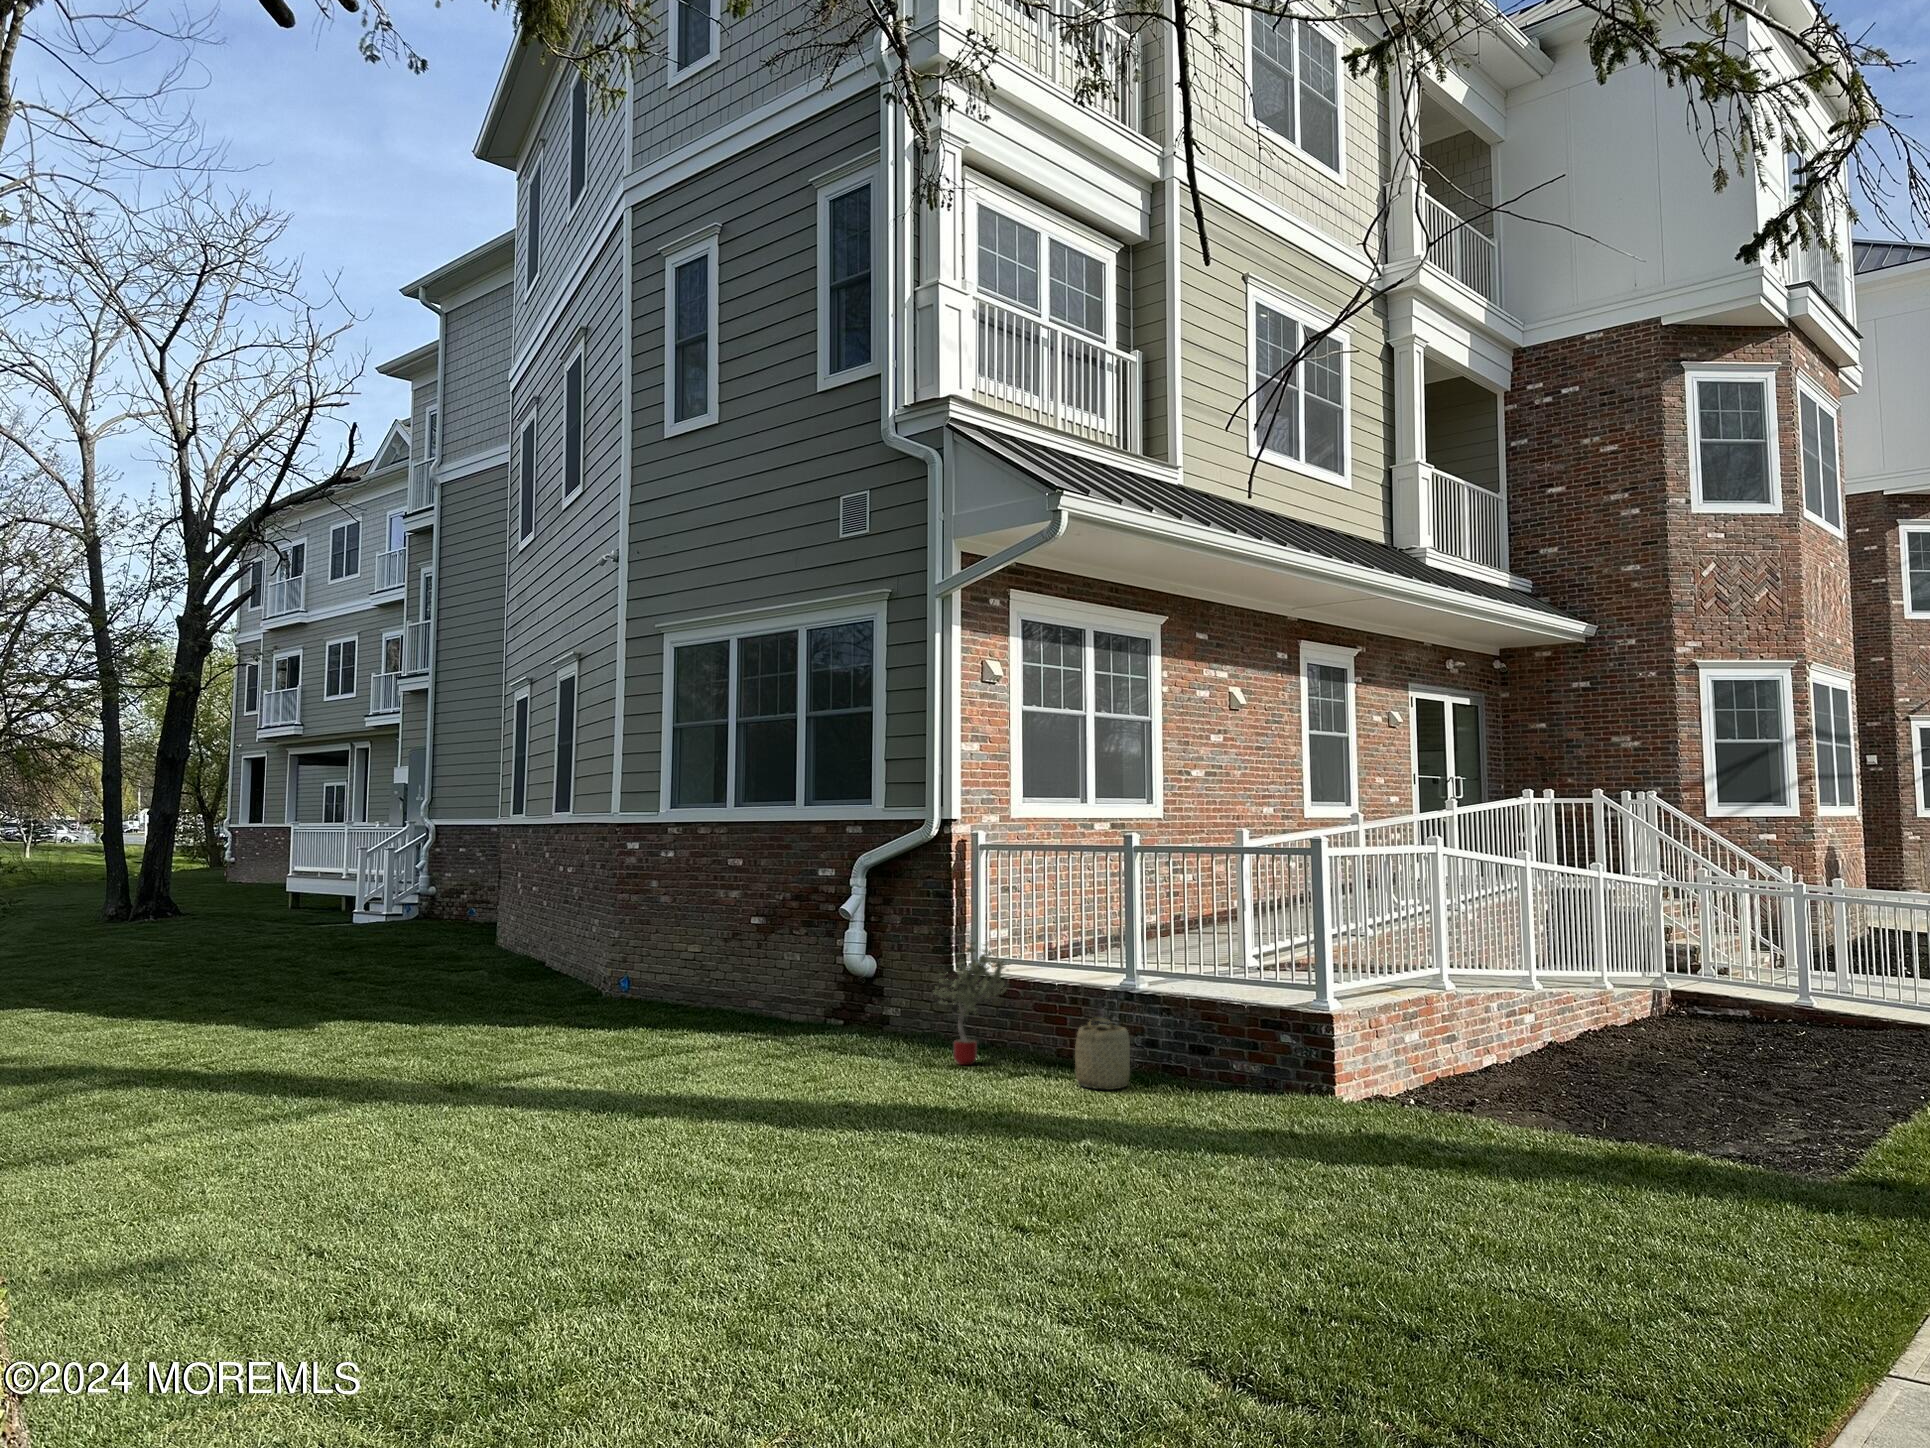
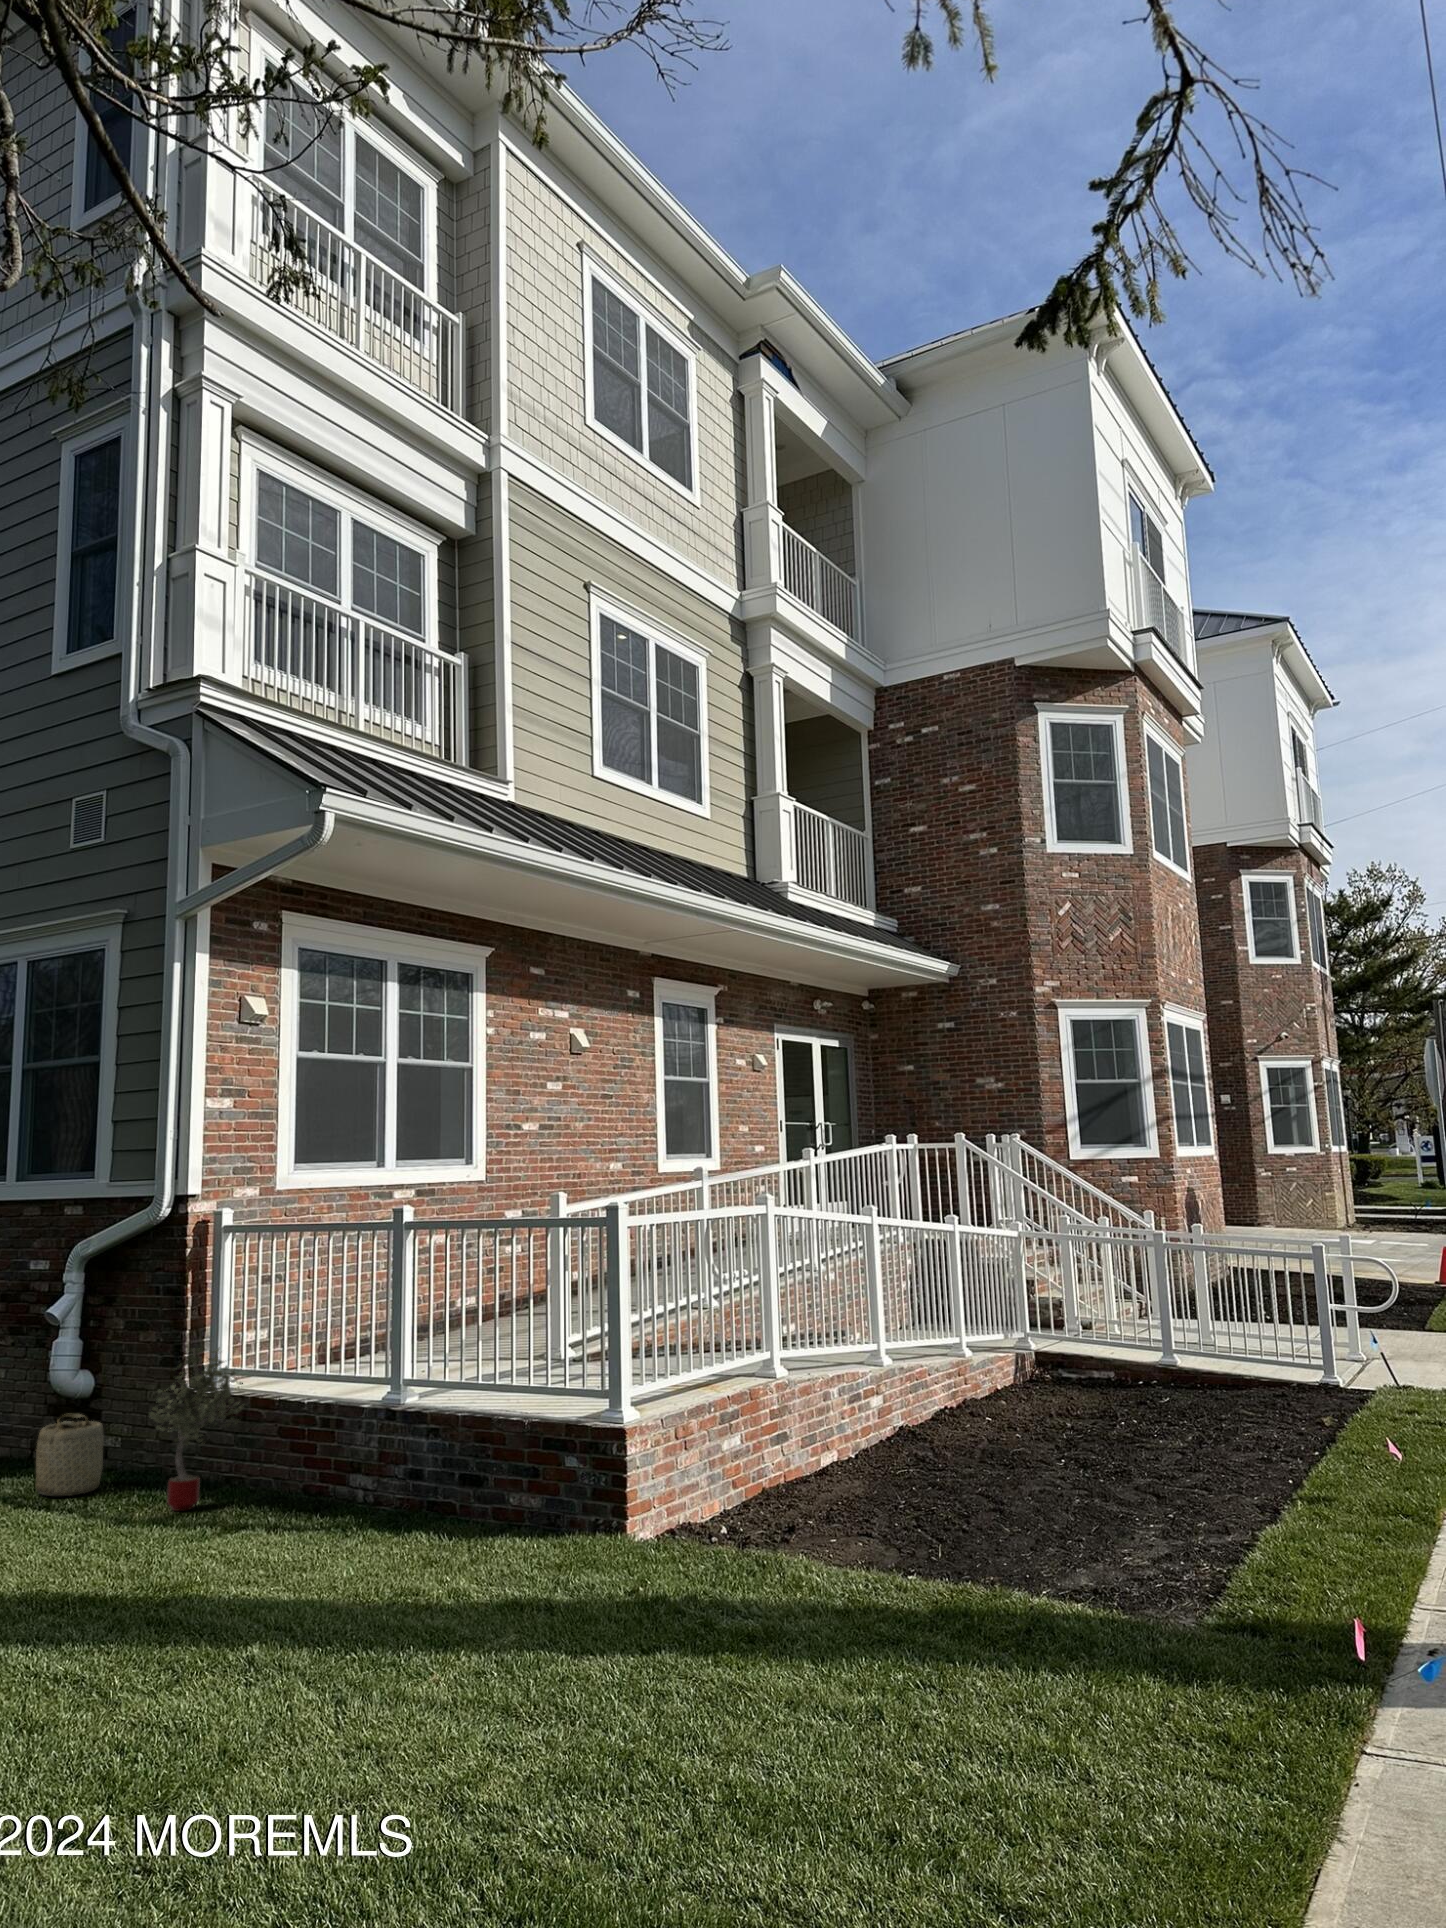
basket: present [1075,1018,1130,1090] -> present [36,1414,104,1496]

